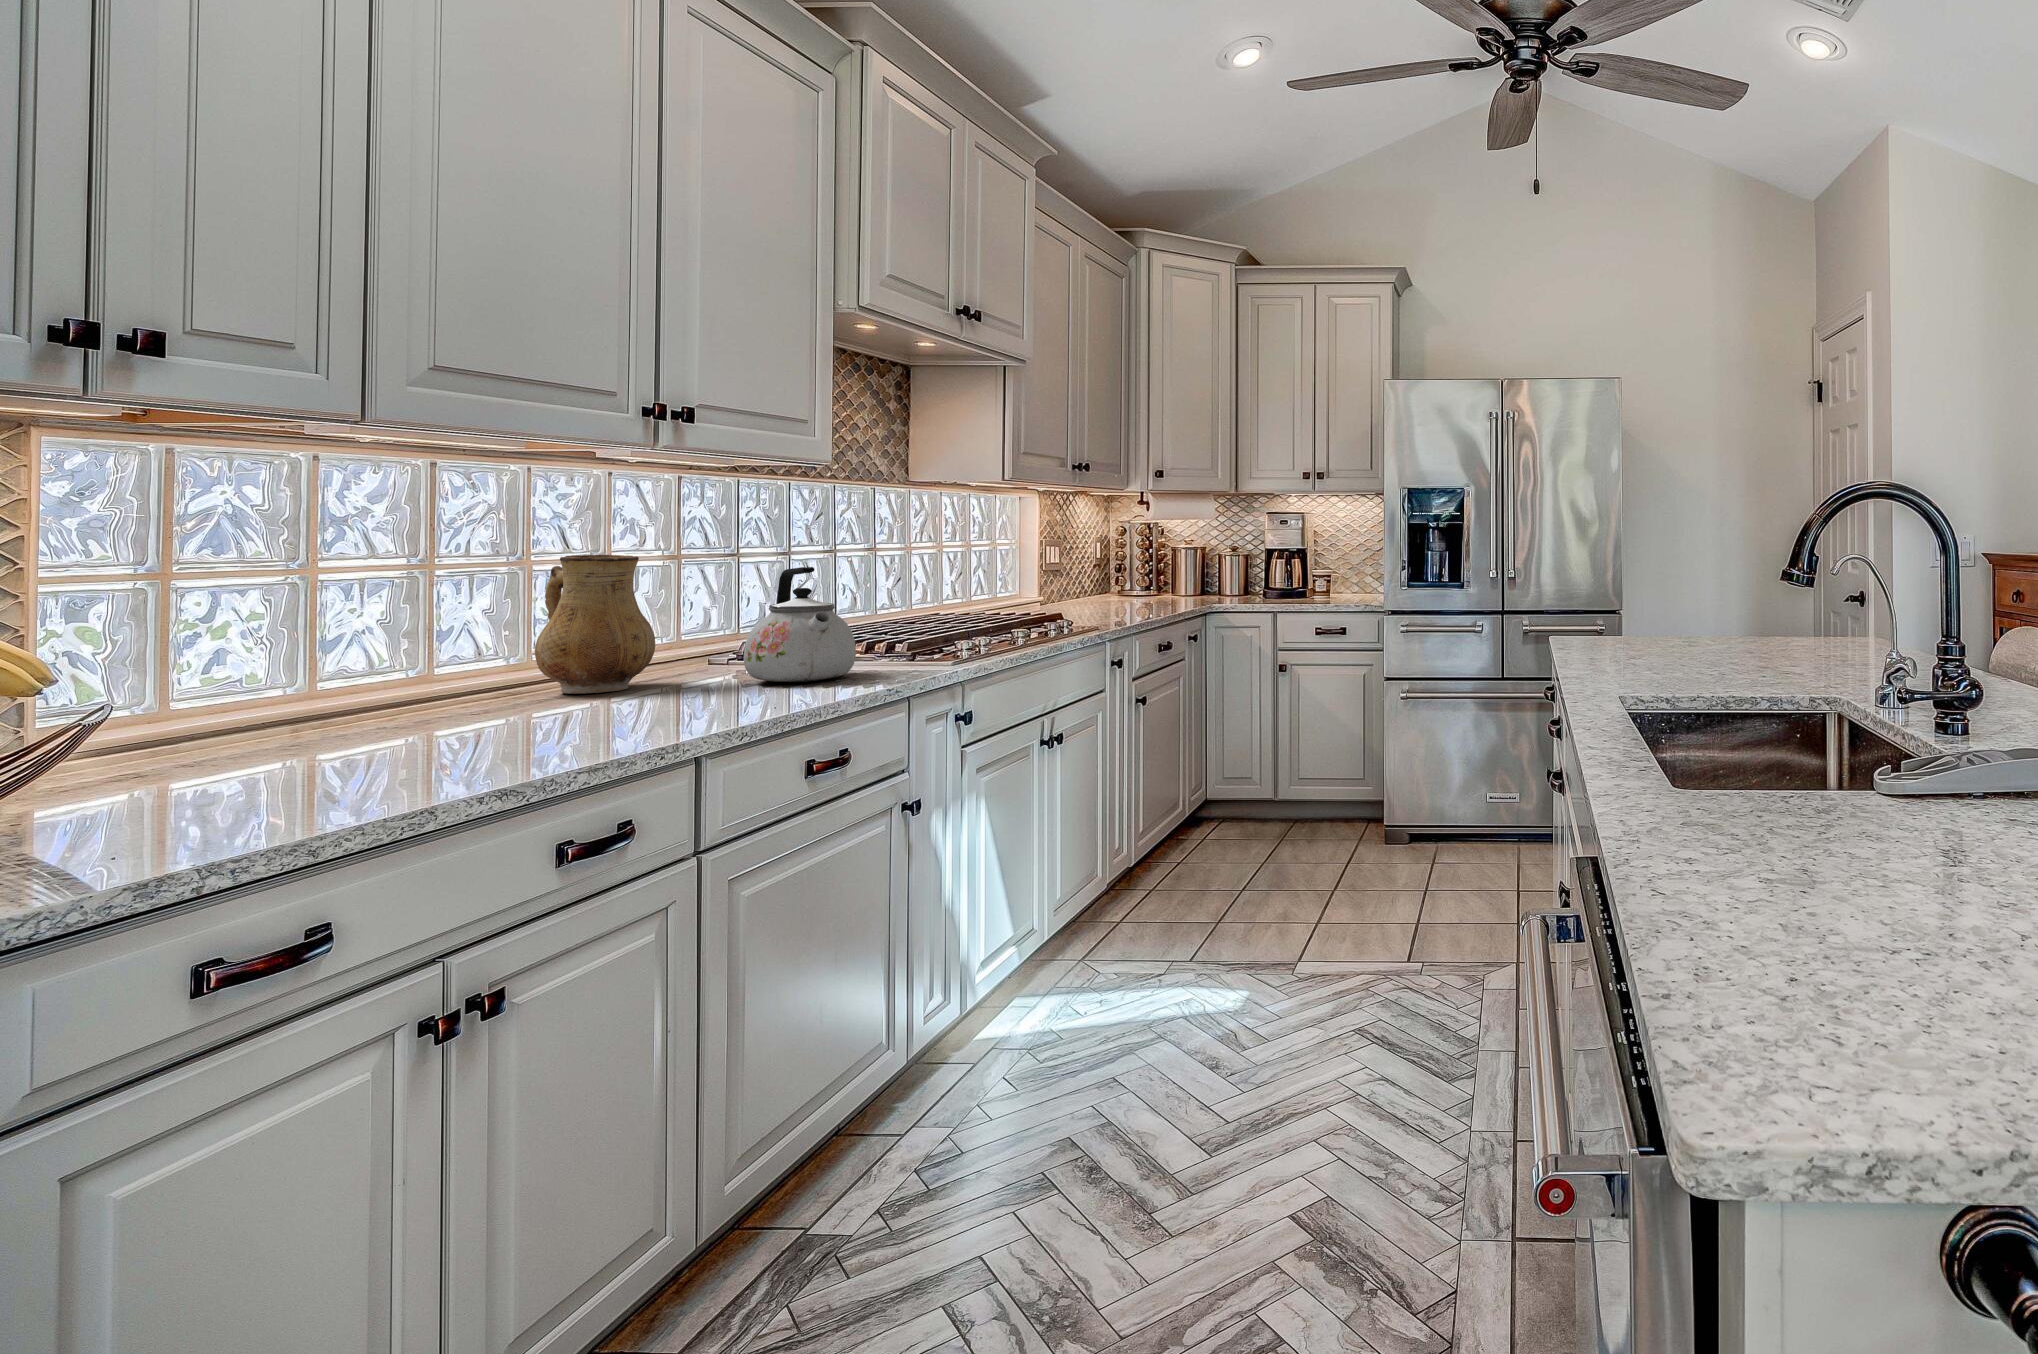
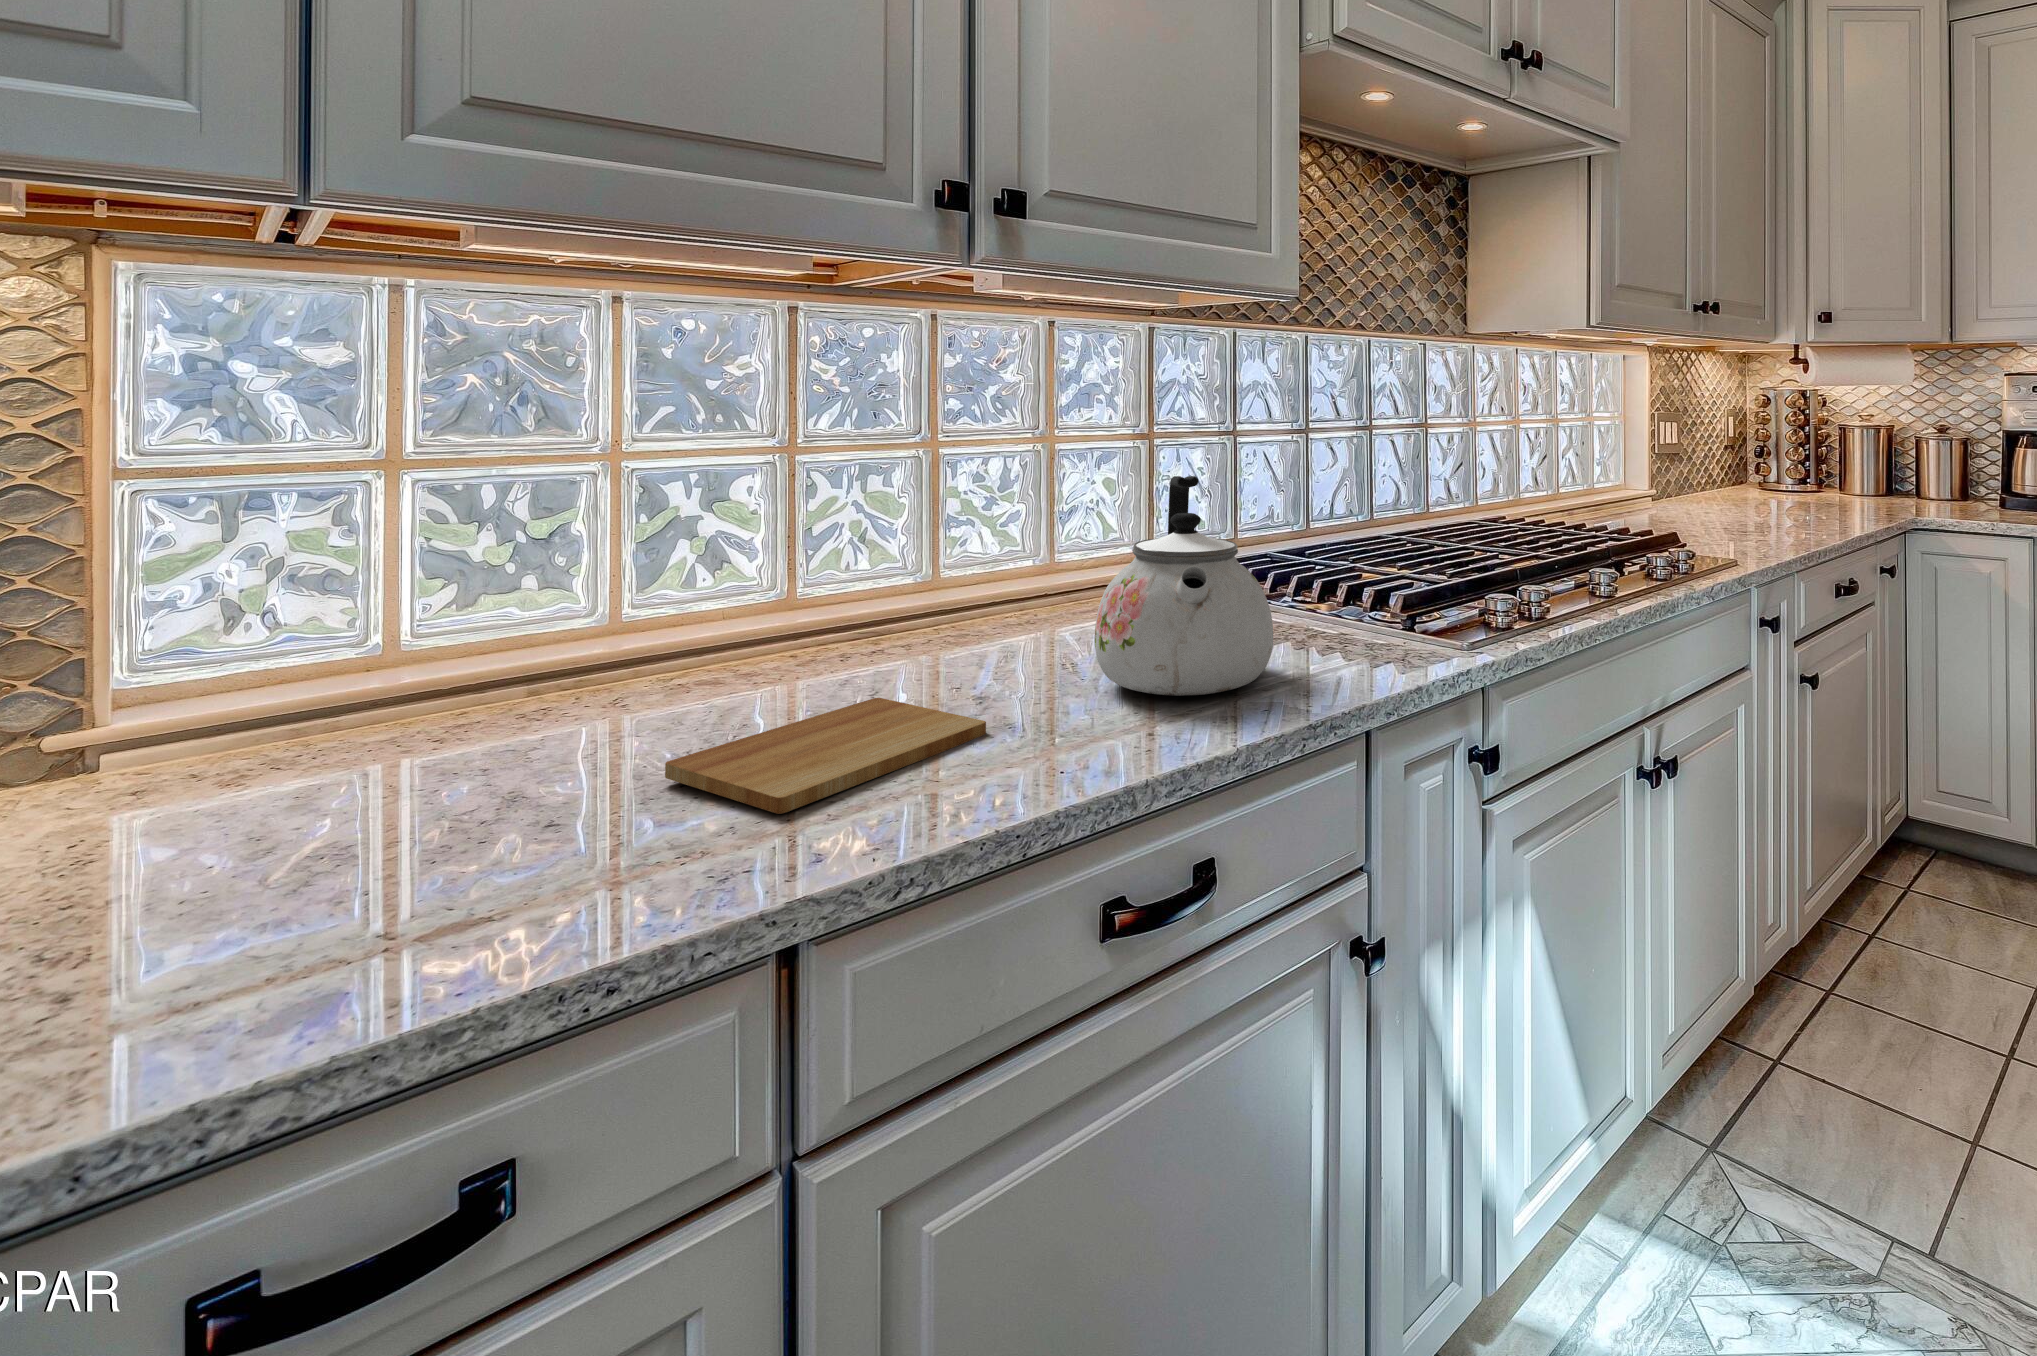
ceramic pitcher: present [535,555,655,694] -> none [853,442,1011,666]
cutting board: none [544,694,709,723] -> present [665,698,986,814]

